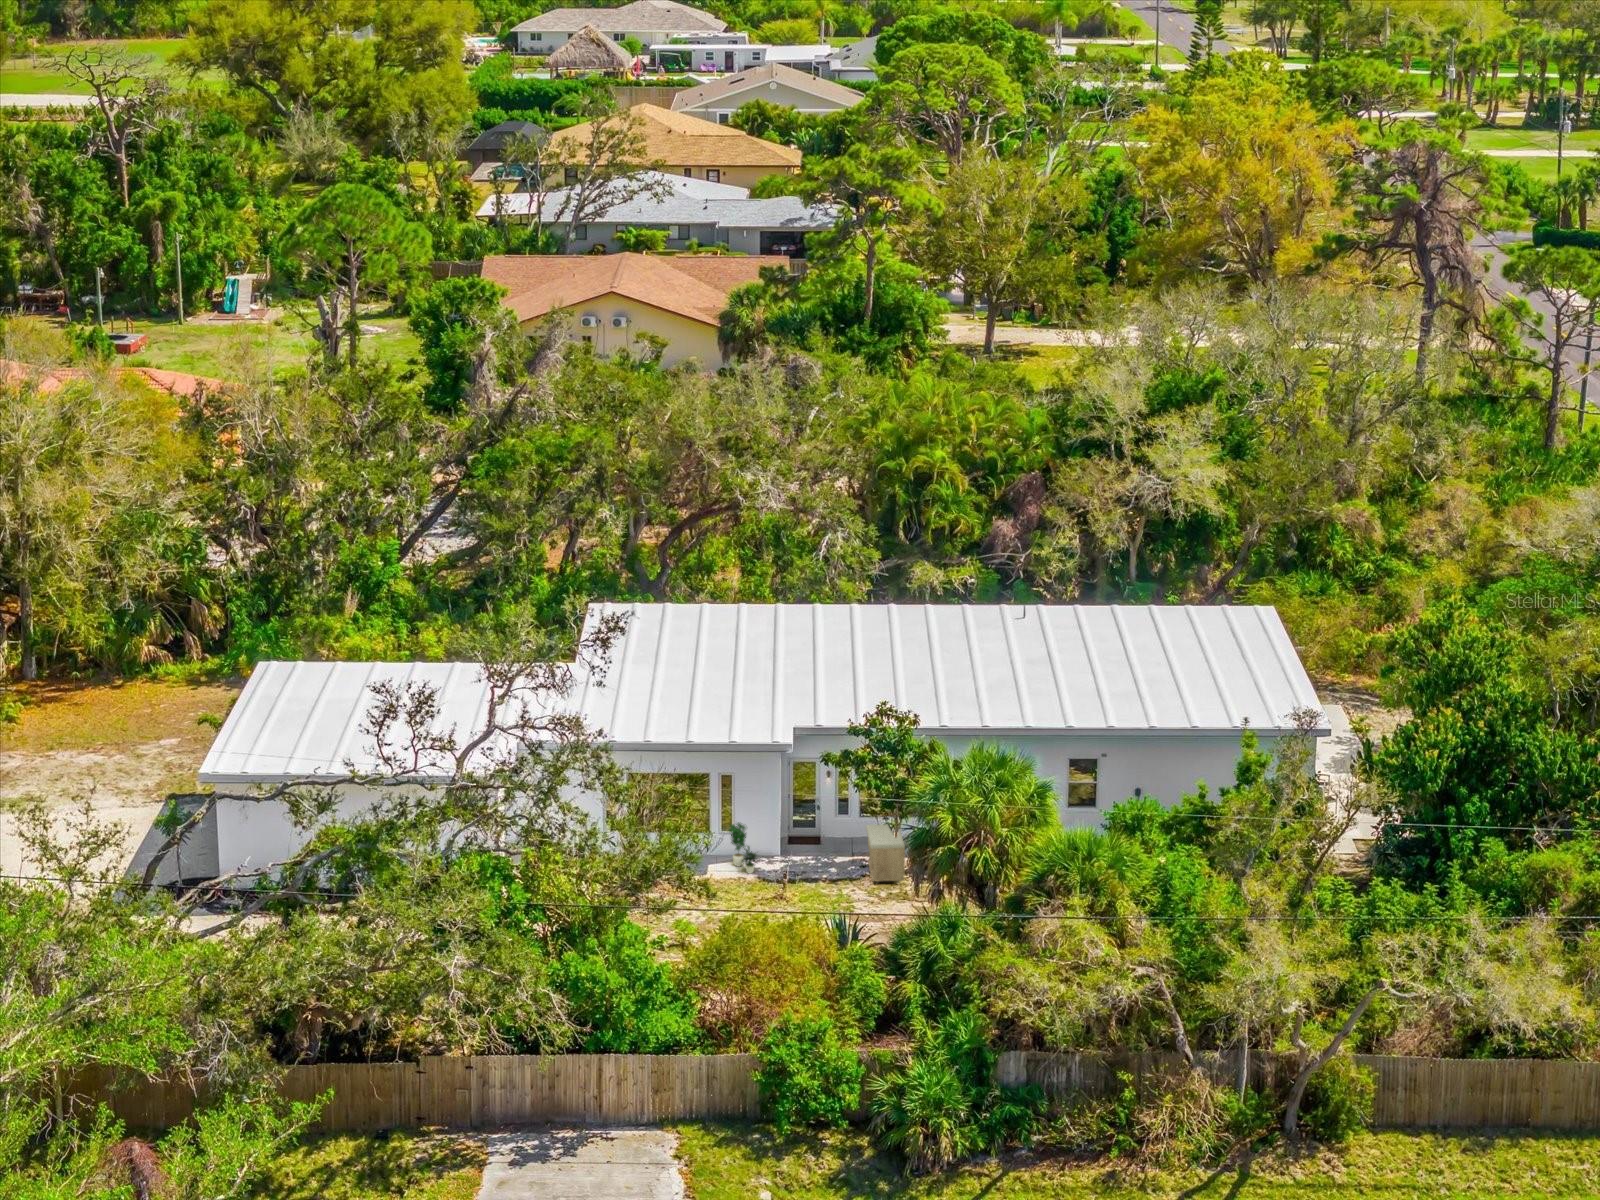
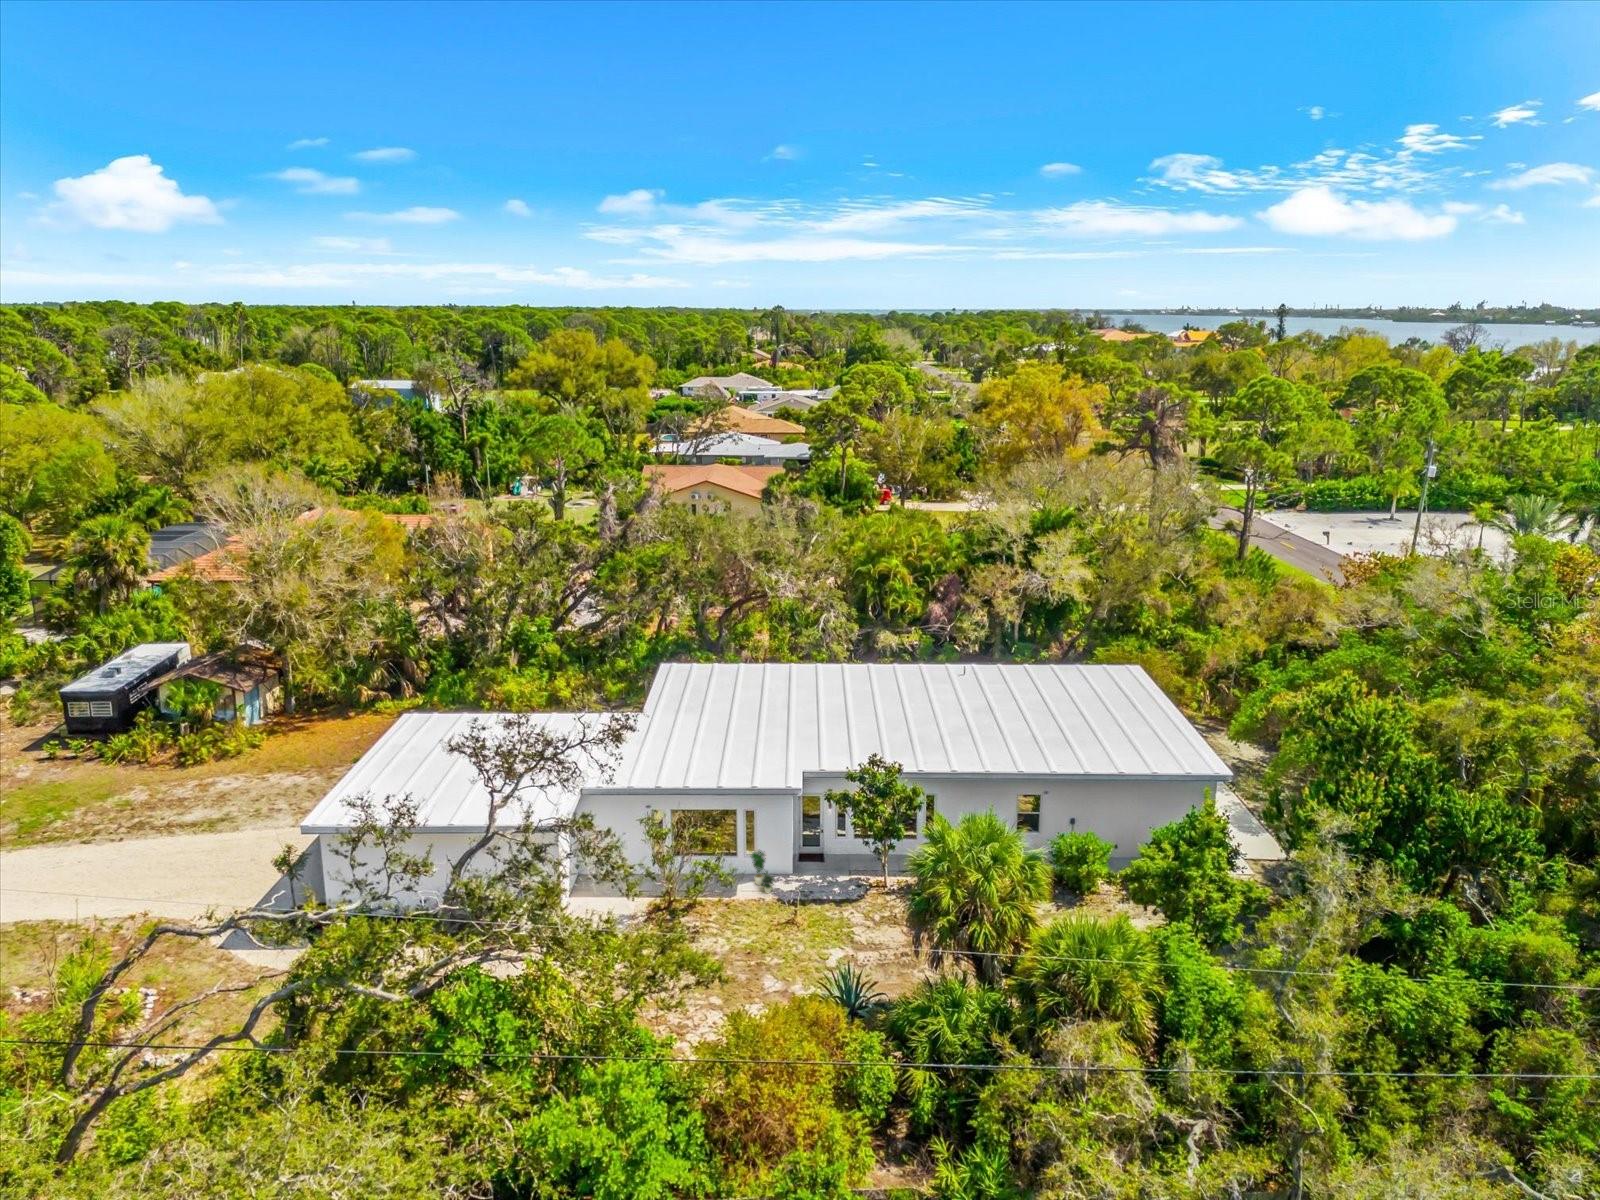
storage bench: present [866,824,905,883] -> none [861,851,894,905]

